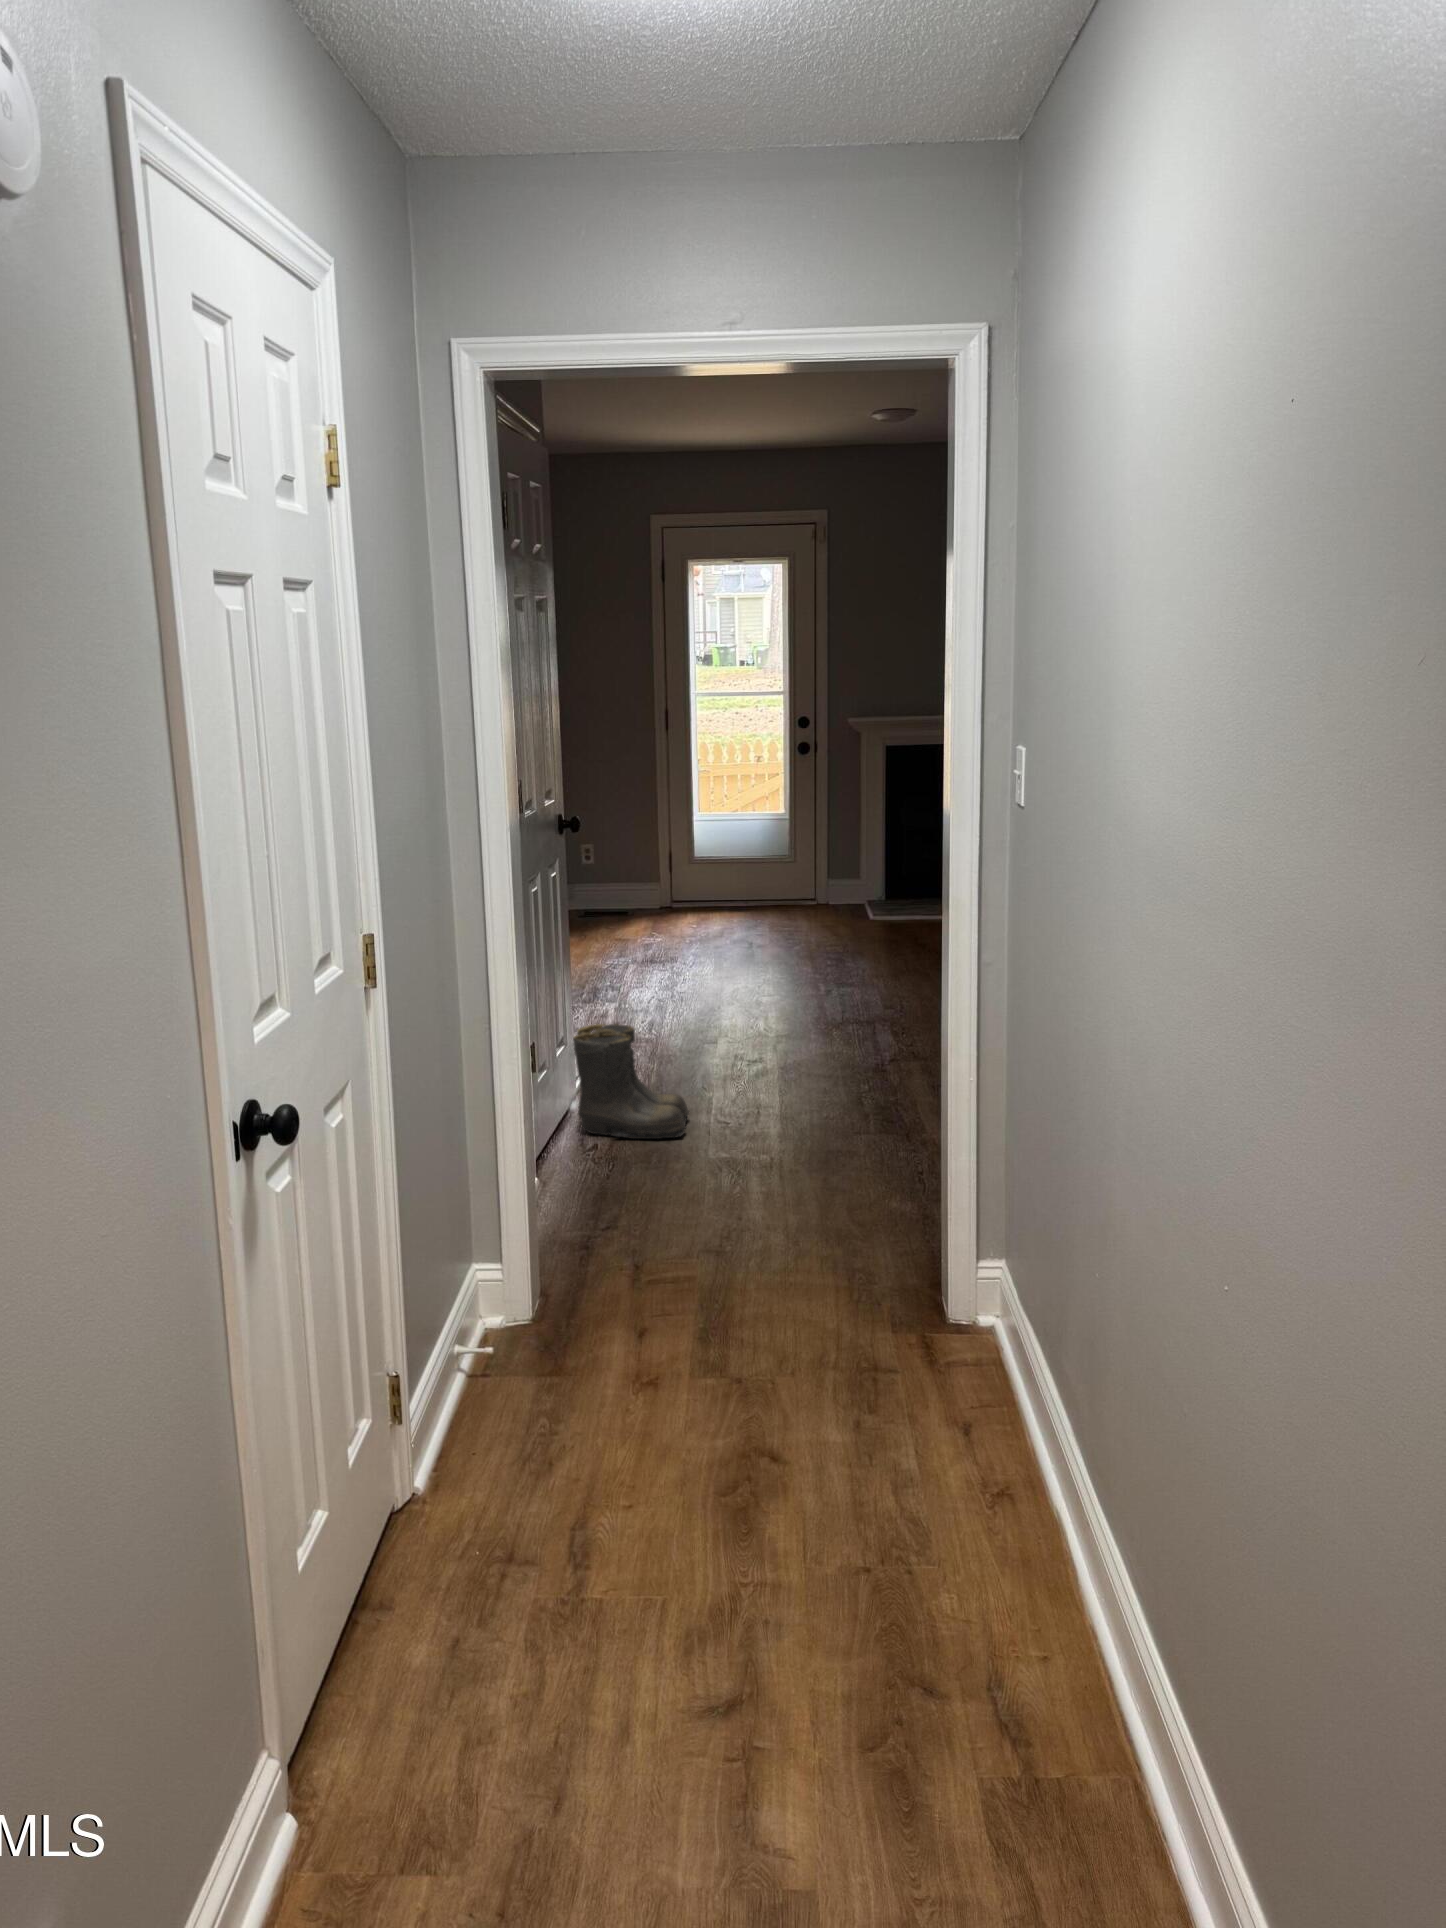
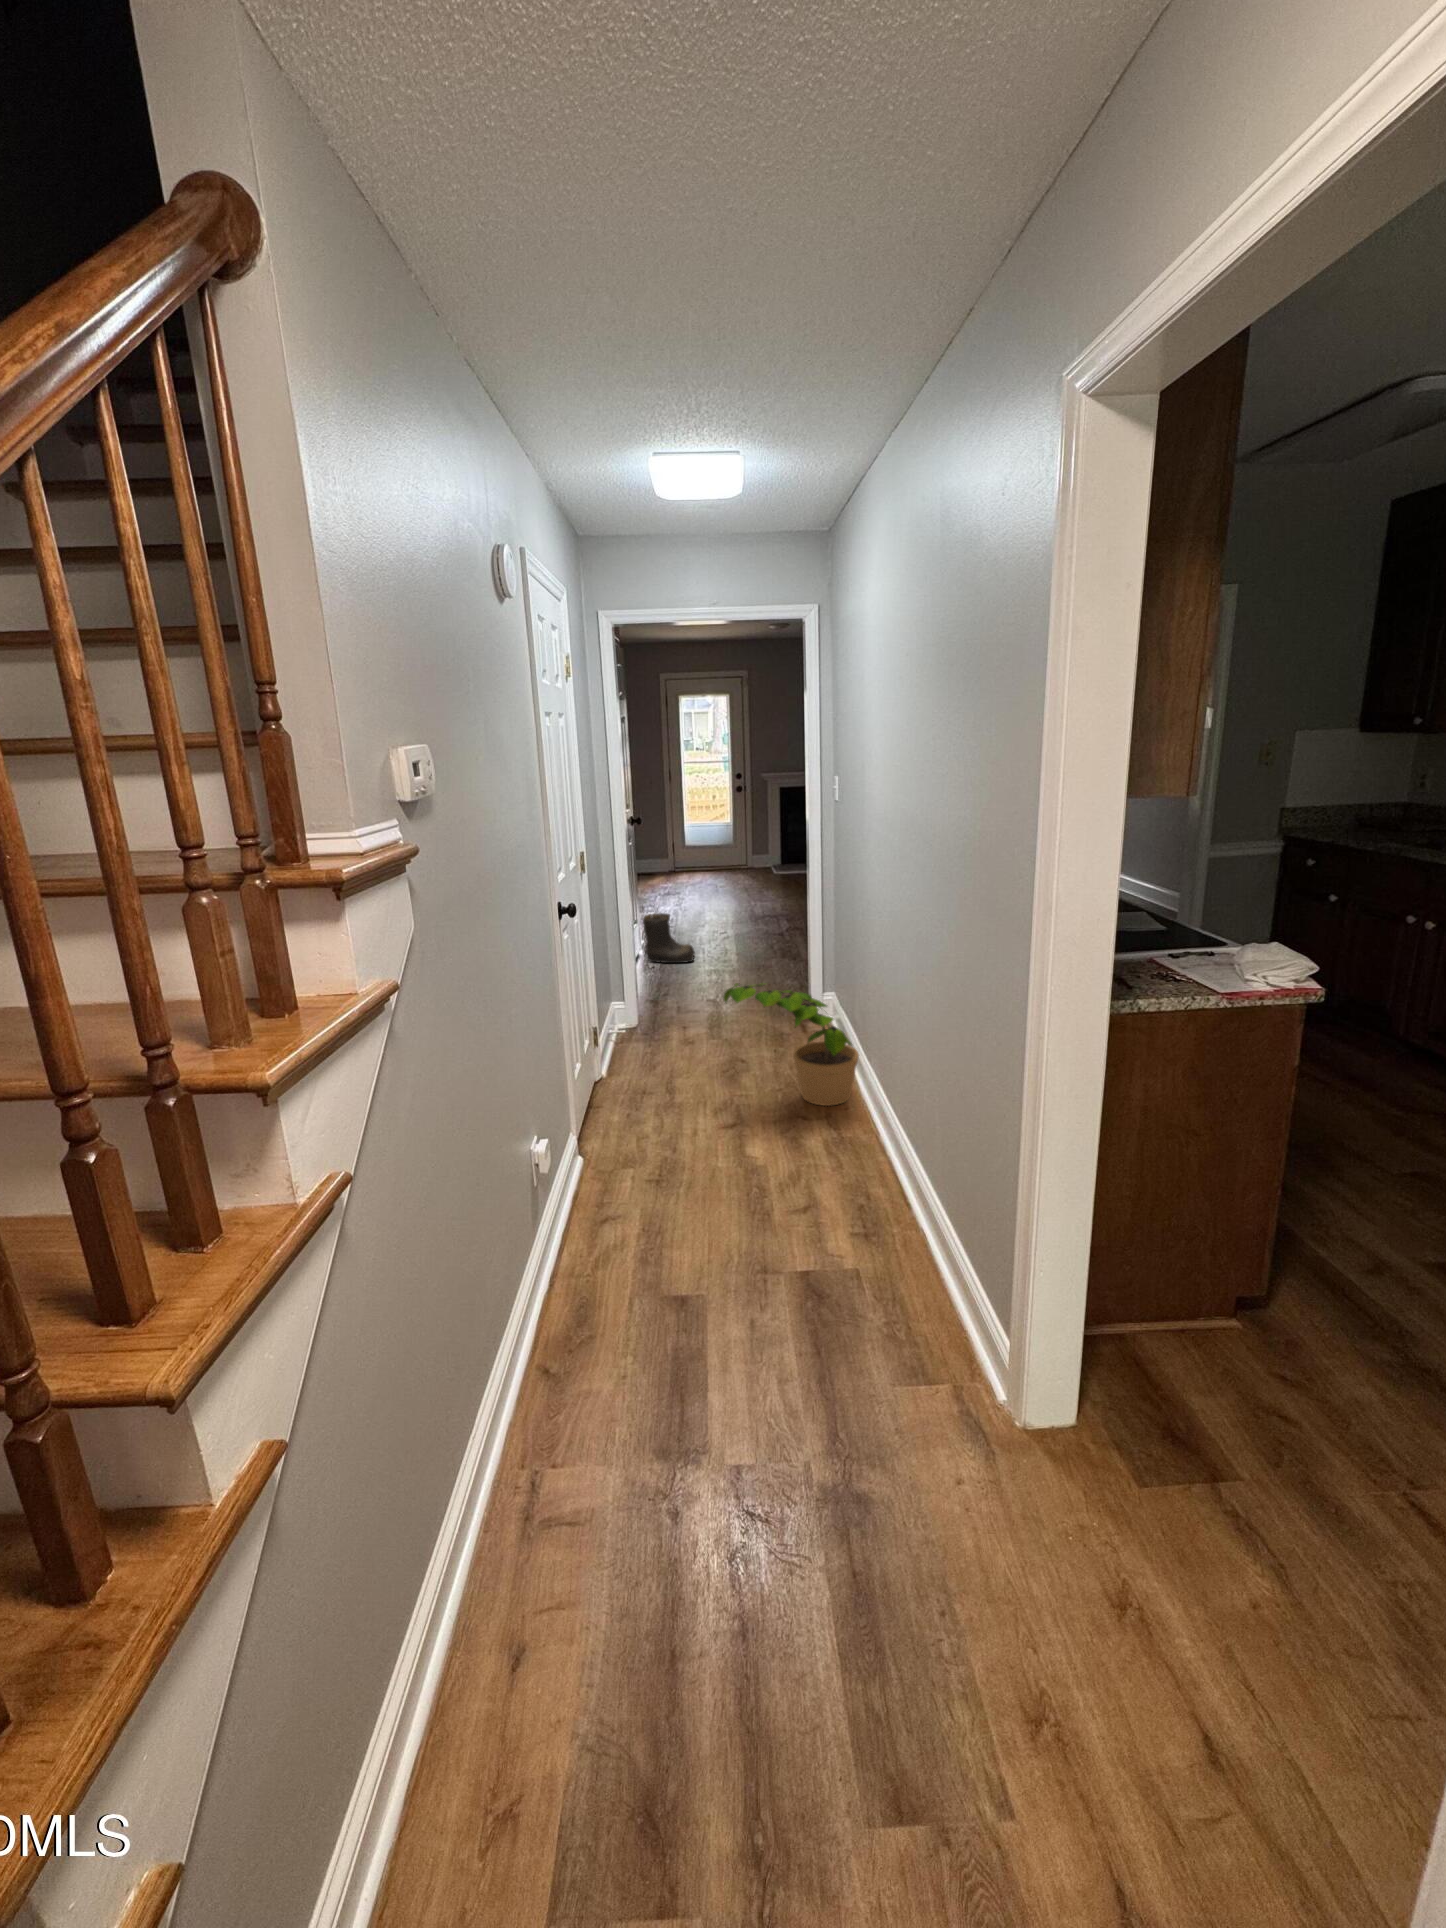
potted plant: none [716,1292,1076,1640] -> present [723,983,859,1106]

